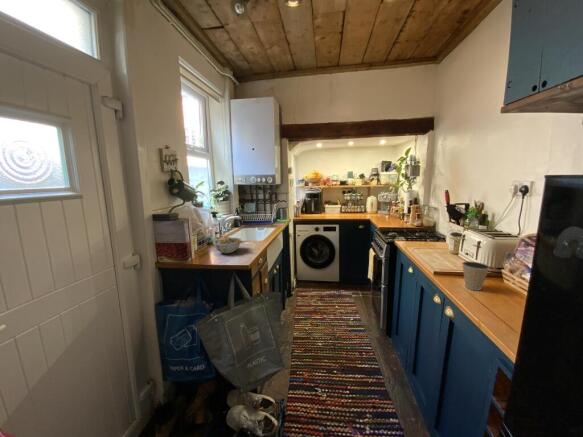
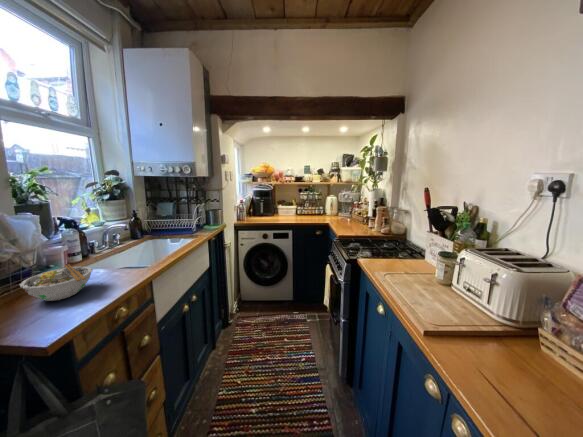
coffee cup: present [462,261,489,291] -> none [483,323,543,389]

